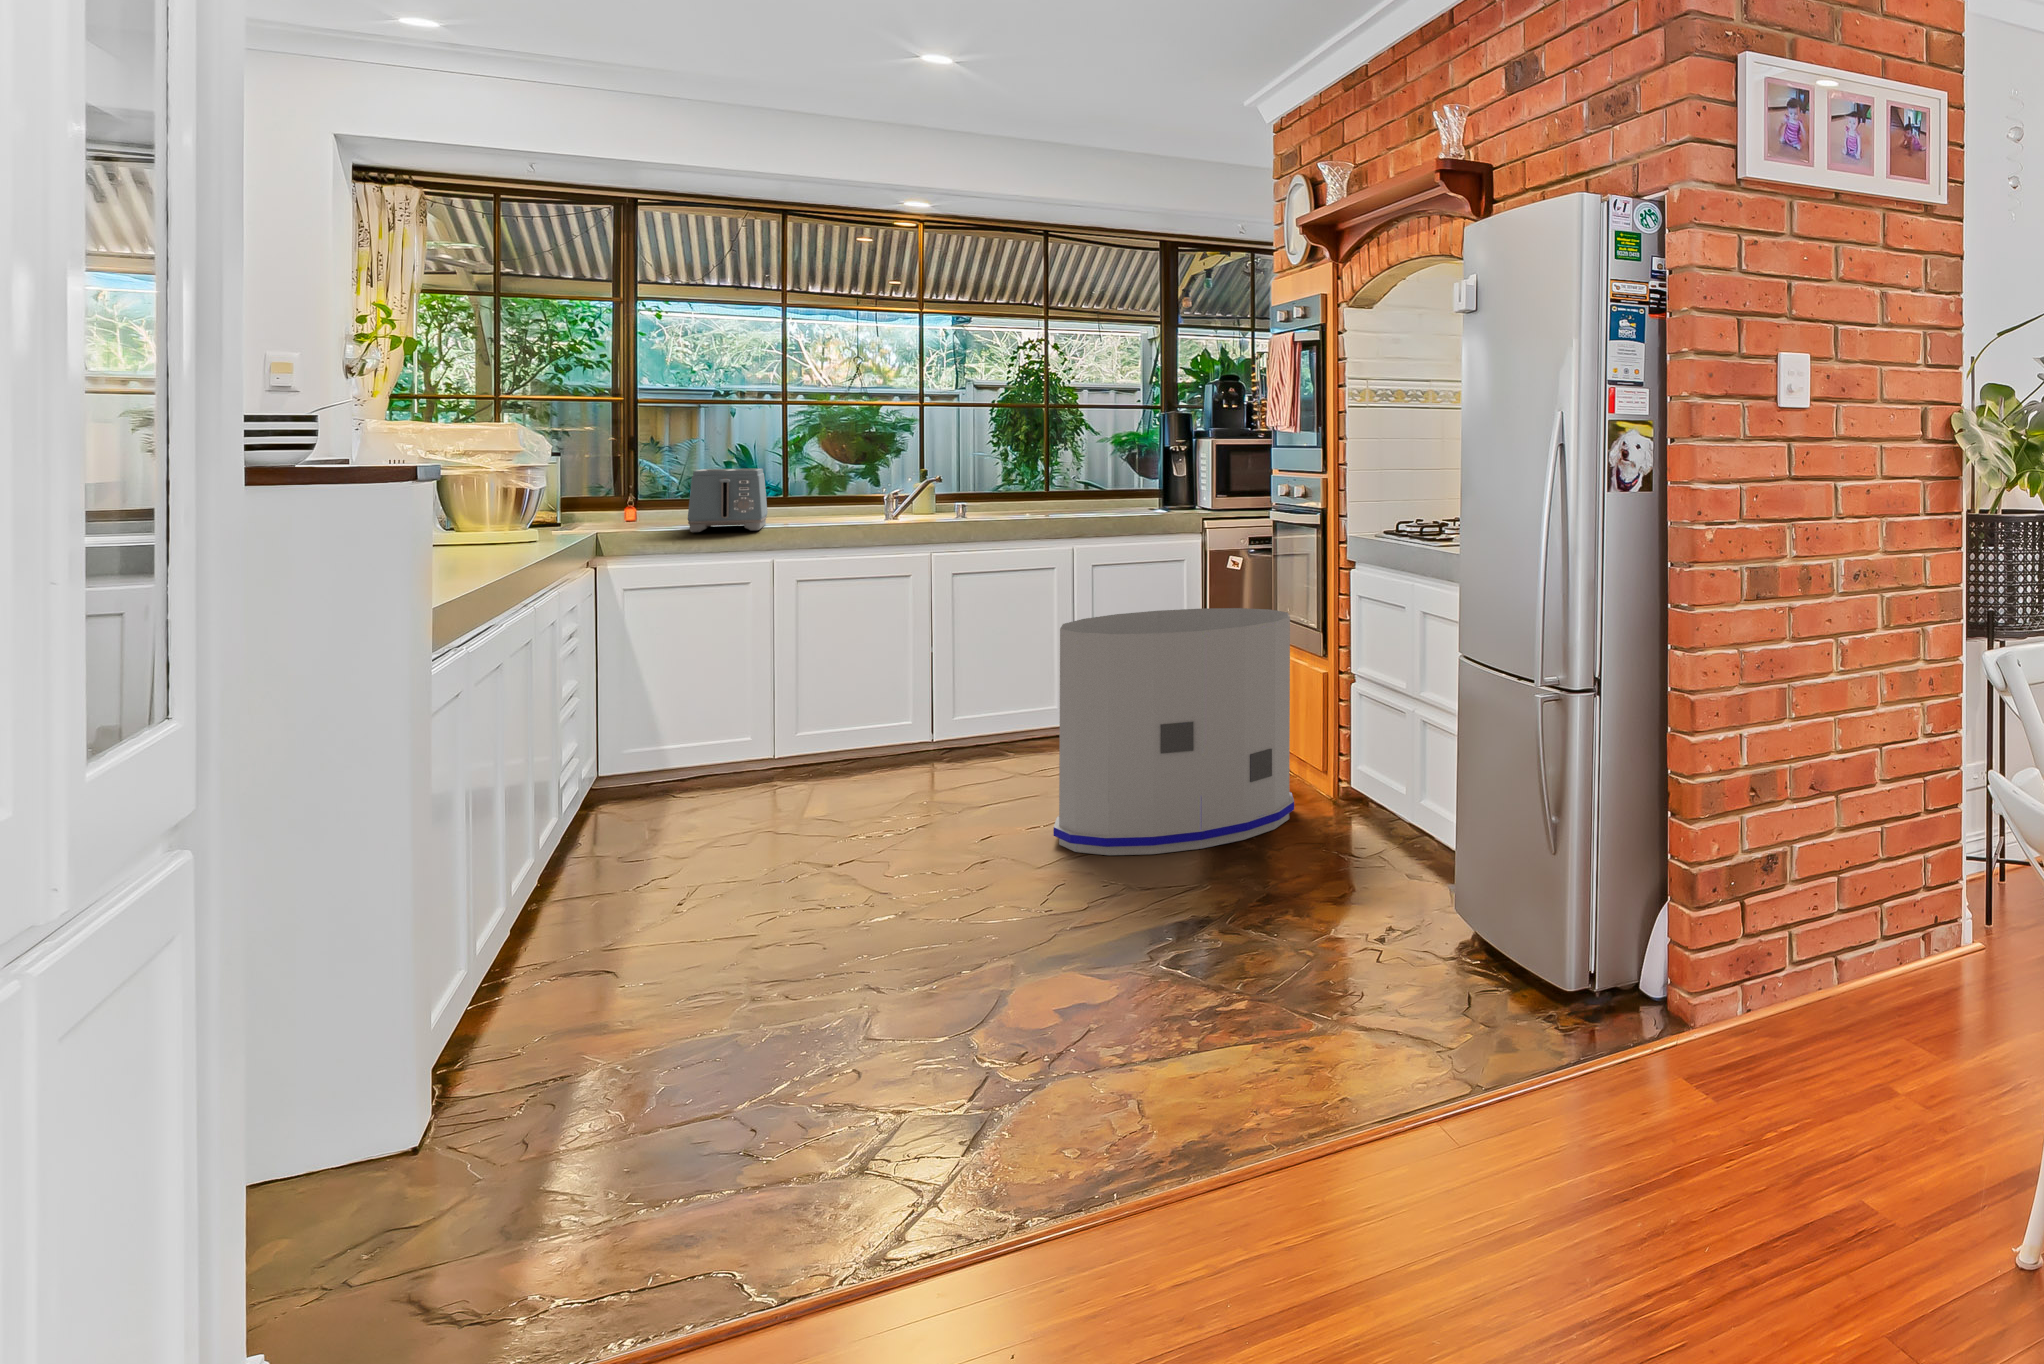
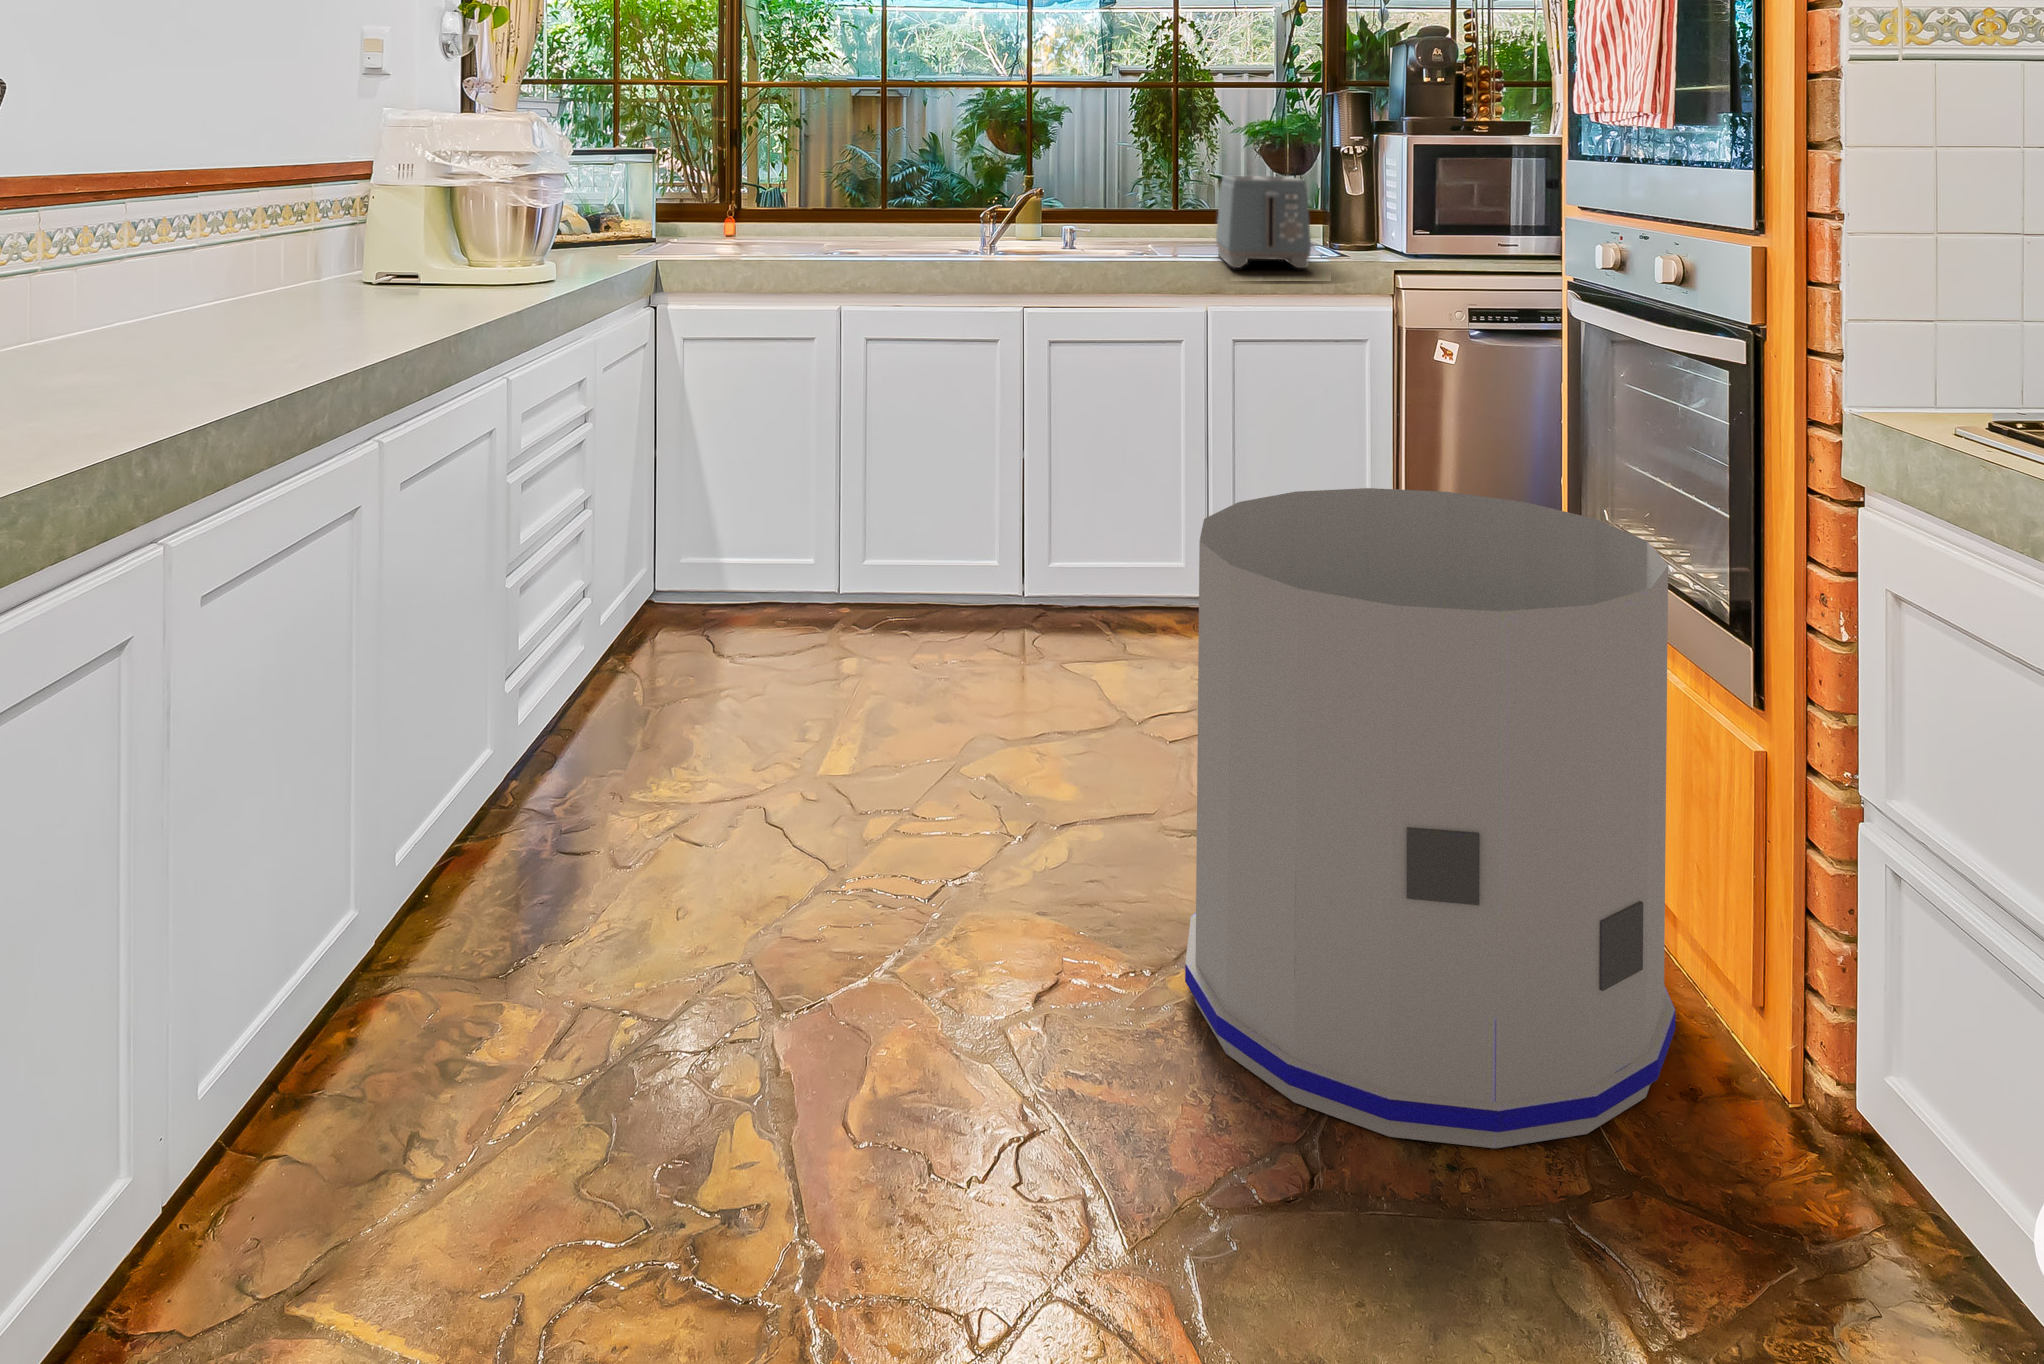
toaster: present [688,469,768,532] -> present [1216,176,1311,268]

